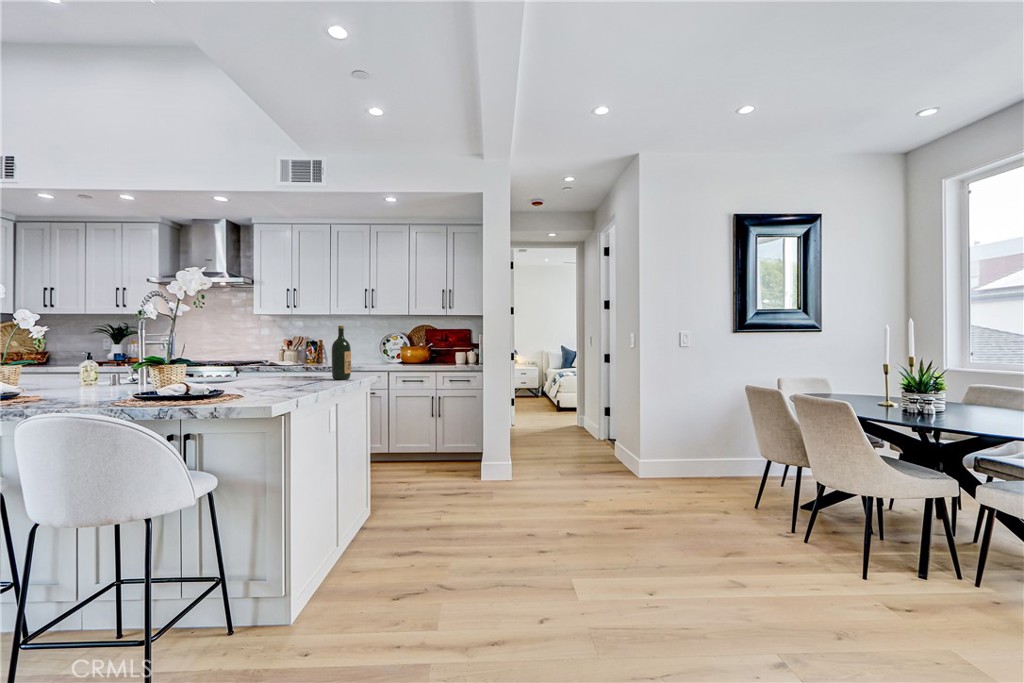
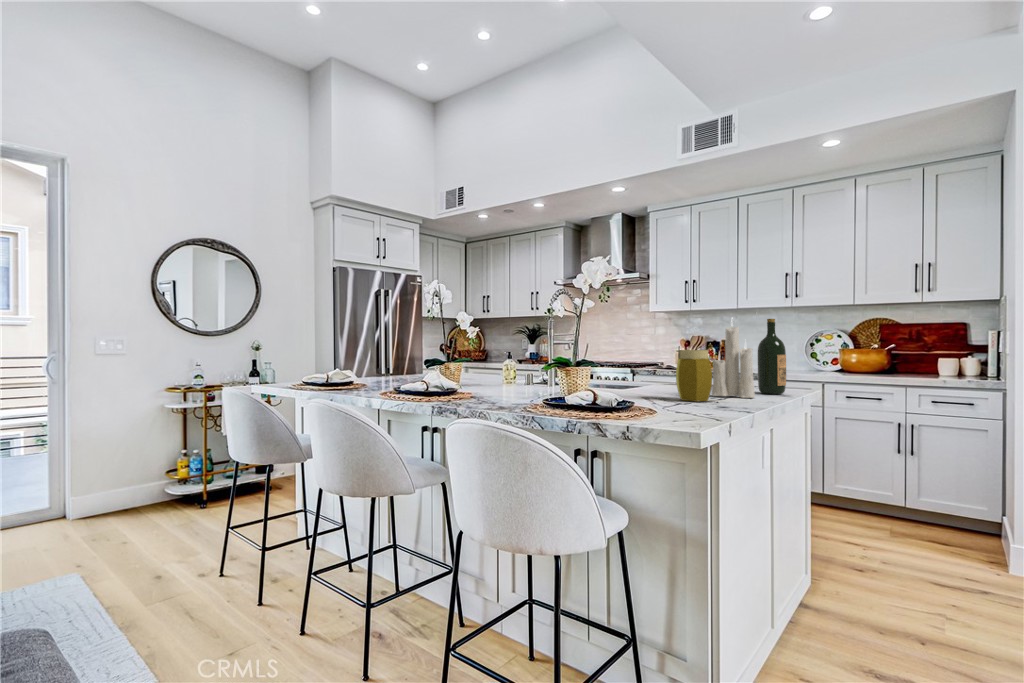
candle: none [295,321,327,383] -> present [712,318,755,398]
jar: none [265,349,294,388] -> present [676,350,712,401]

